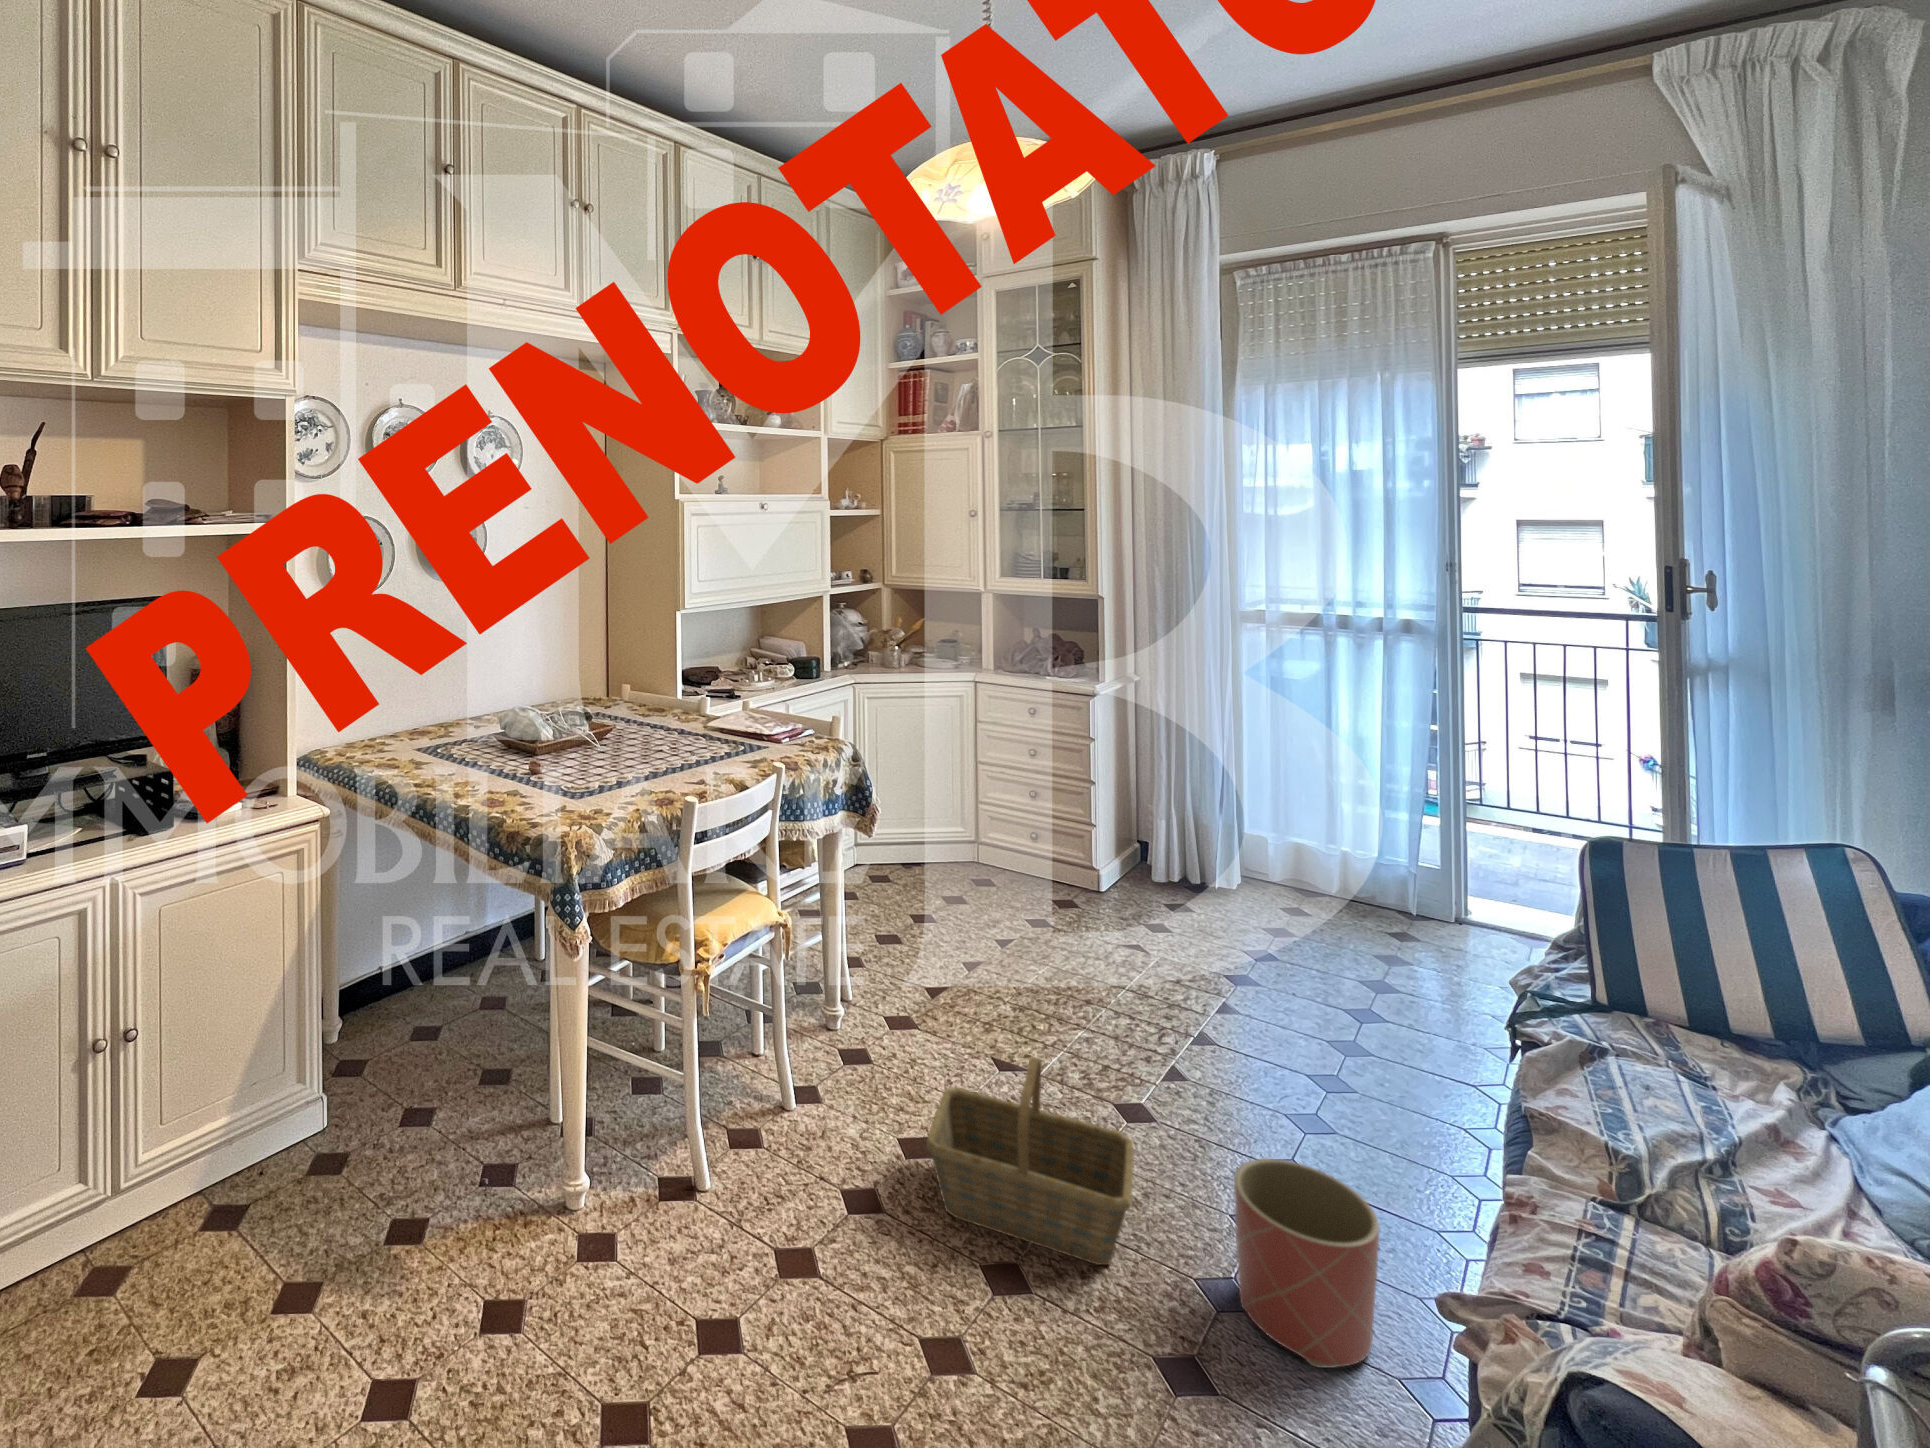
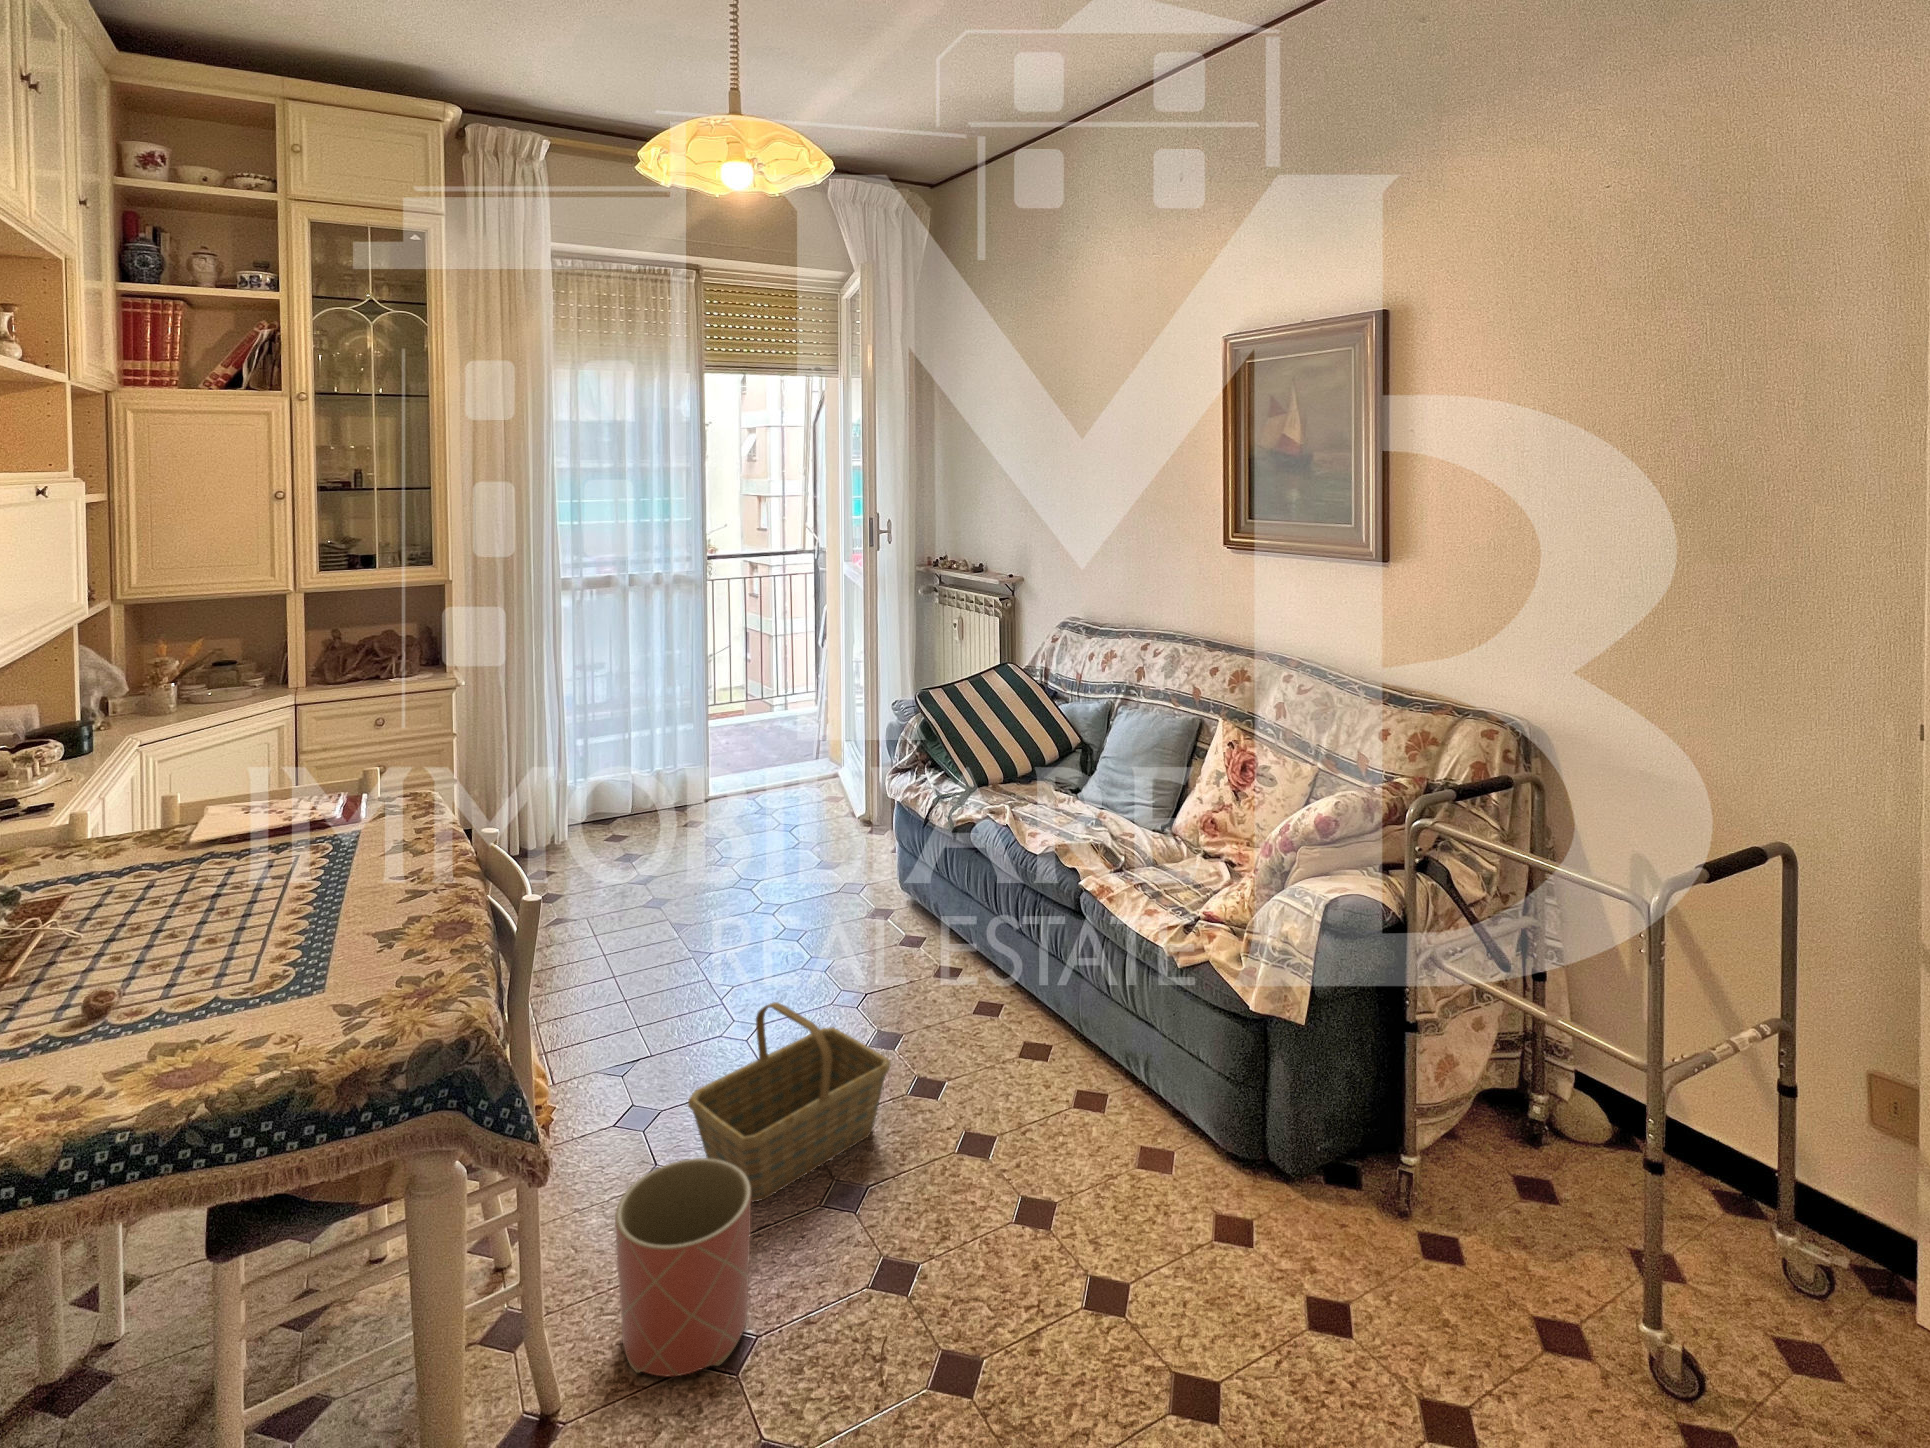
planter: present [1234,1159,1379,1368] -> present [615,1158,751,1377]

